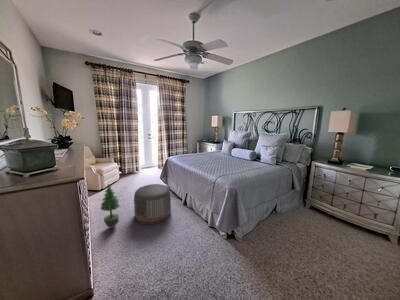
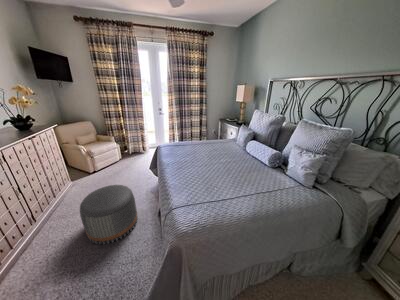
potted tree: present [101,184,120,228] -> none [29,188,63,239]

